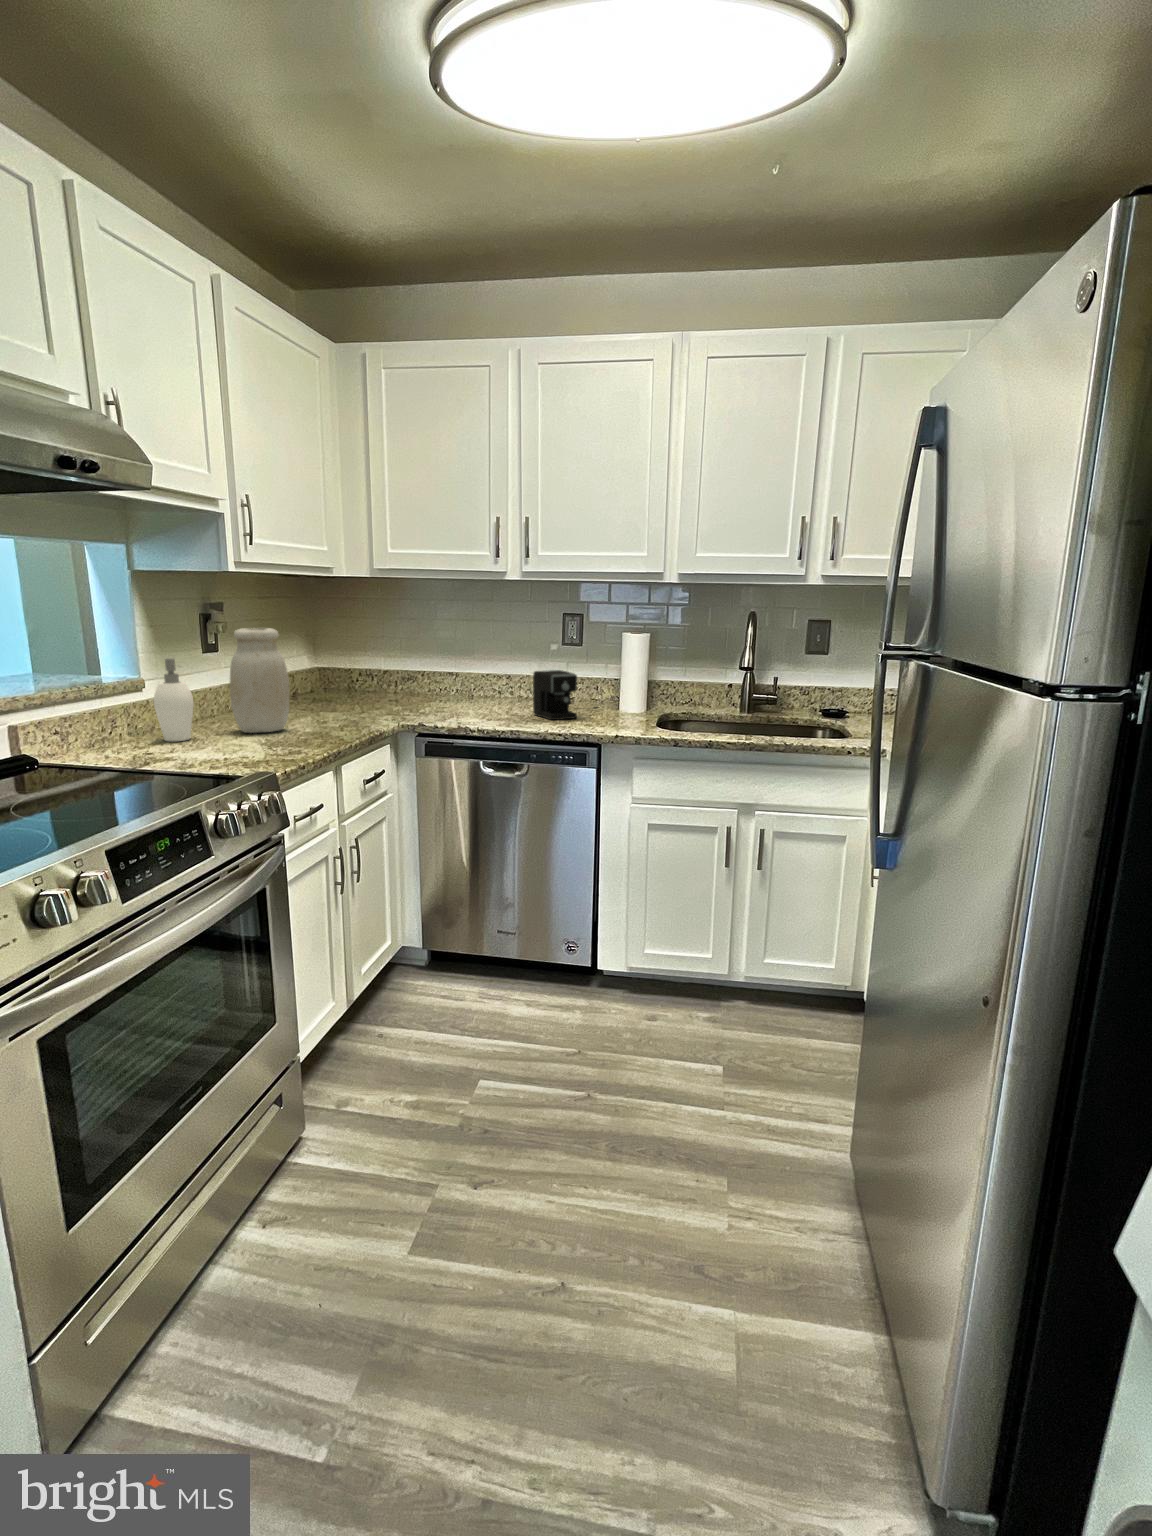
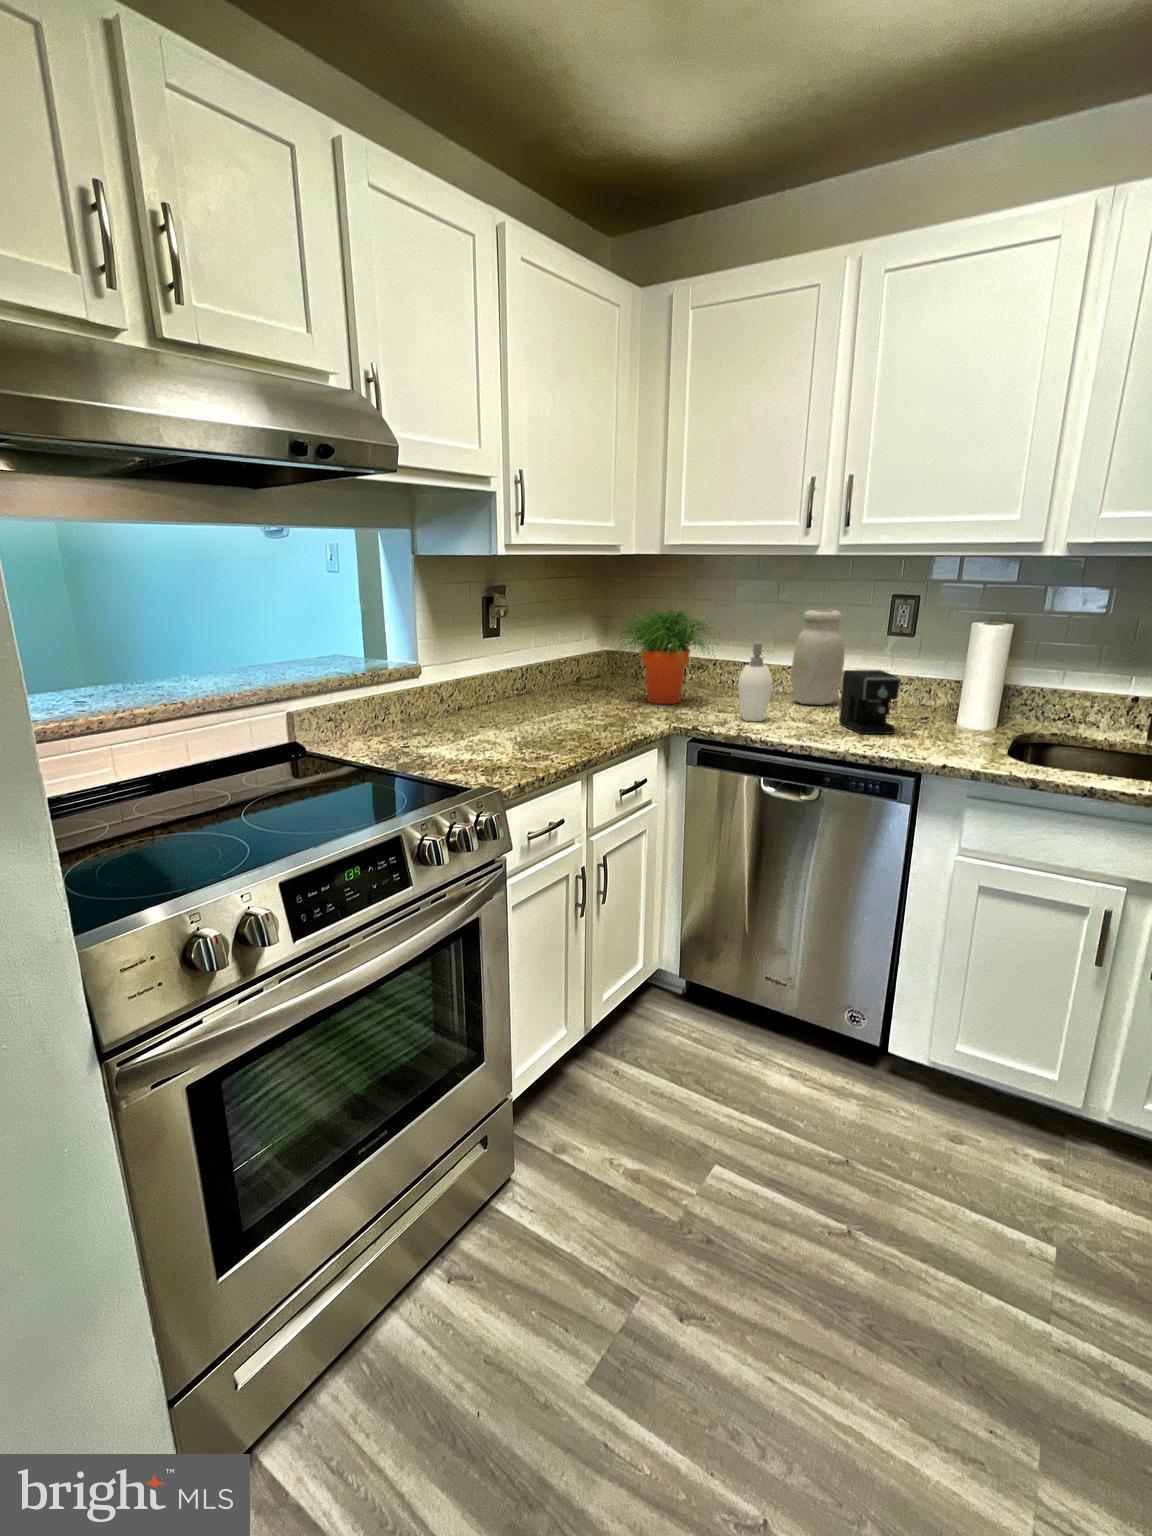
potted plant: none [331,624,430,709] -> present [619,608,720,704]
jar: present [230,628,289,733] -> present [791,610,844,705]
soap dispenser: present [153,658,194,741] -> present [738,643,774,721]

